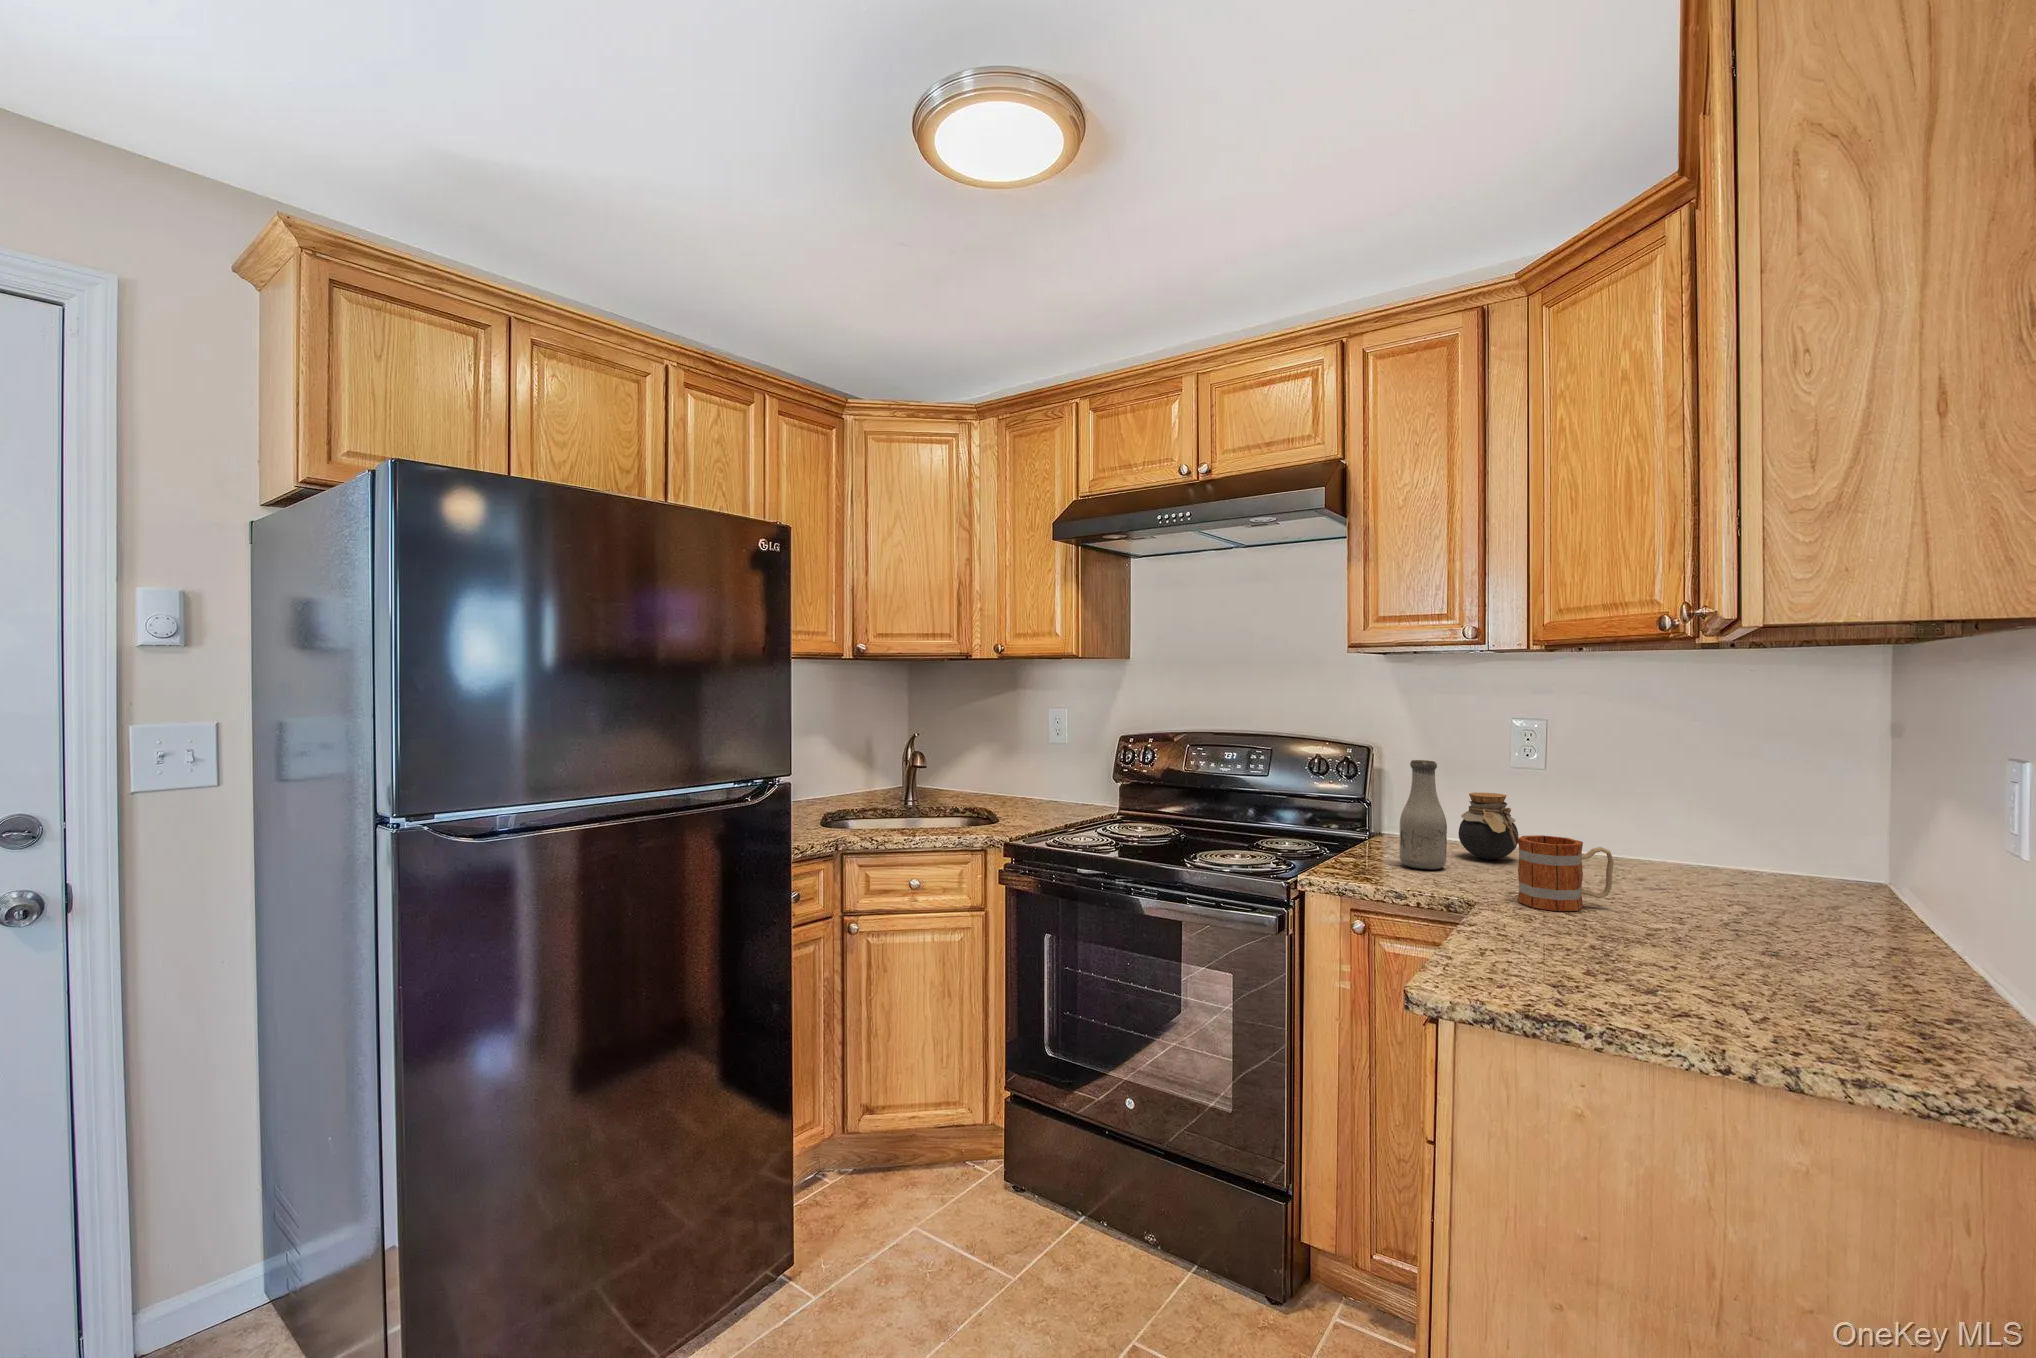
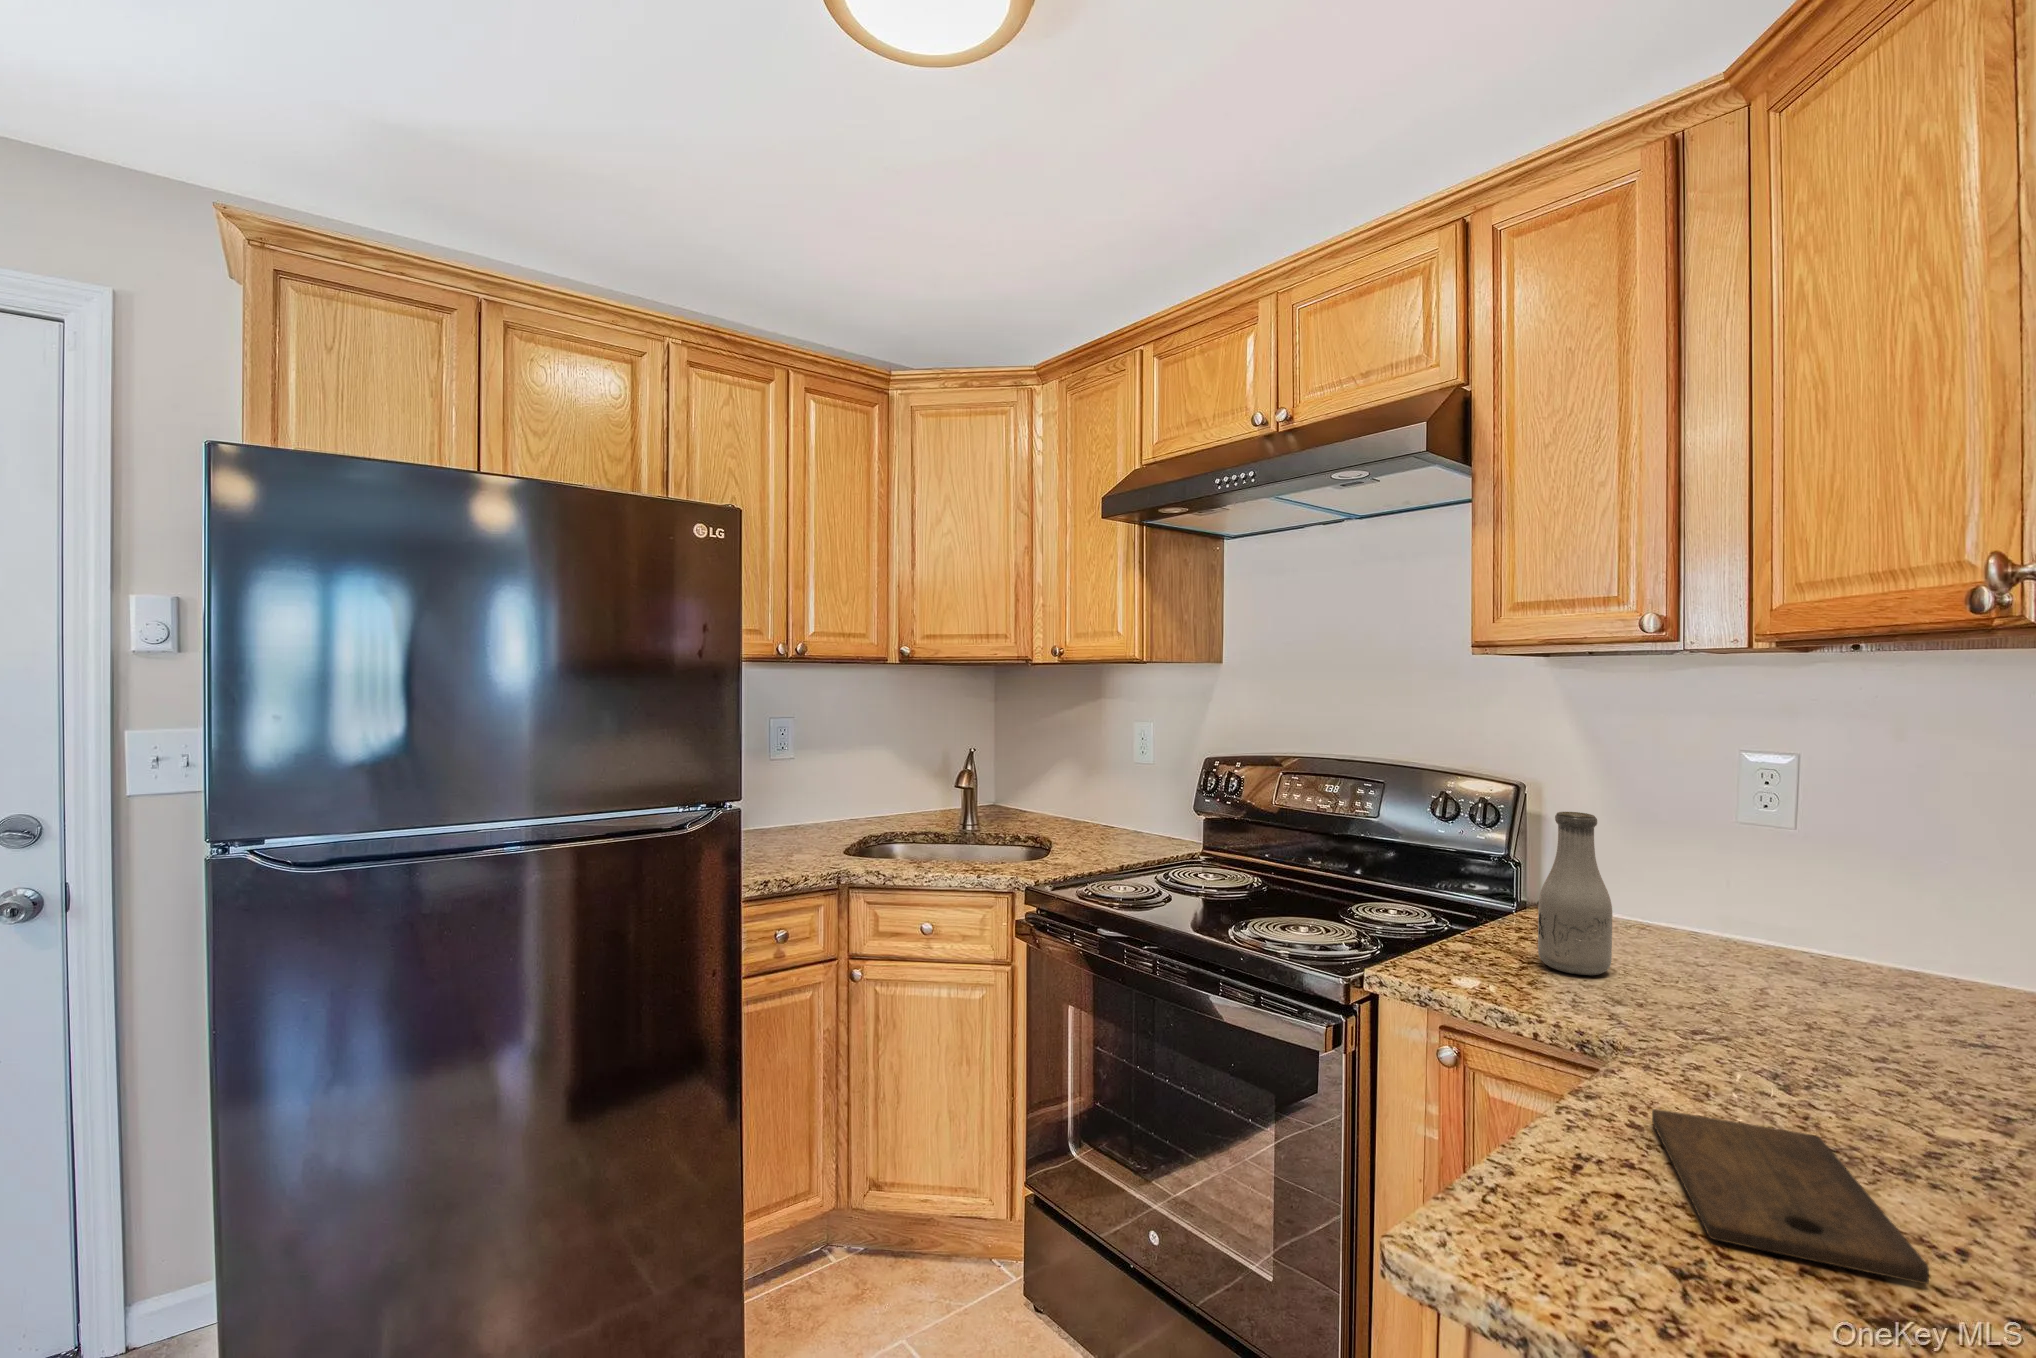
jar: present [1459,793,1519,860] -> none [1644,861,1744,963]
mug: present [1518,835,1614,911] -> none [1701,947,1880,1085]
cutting board: none [1510,924,1665,978] -> present [1652,1109,1929,1284]

